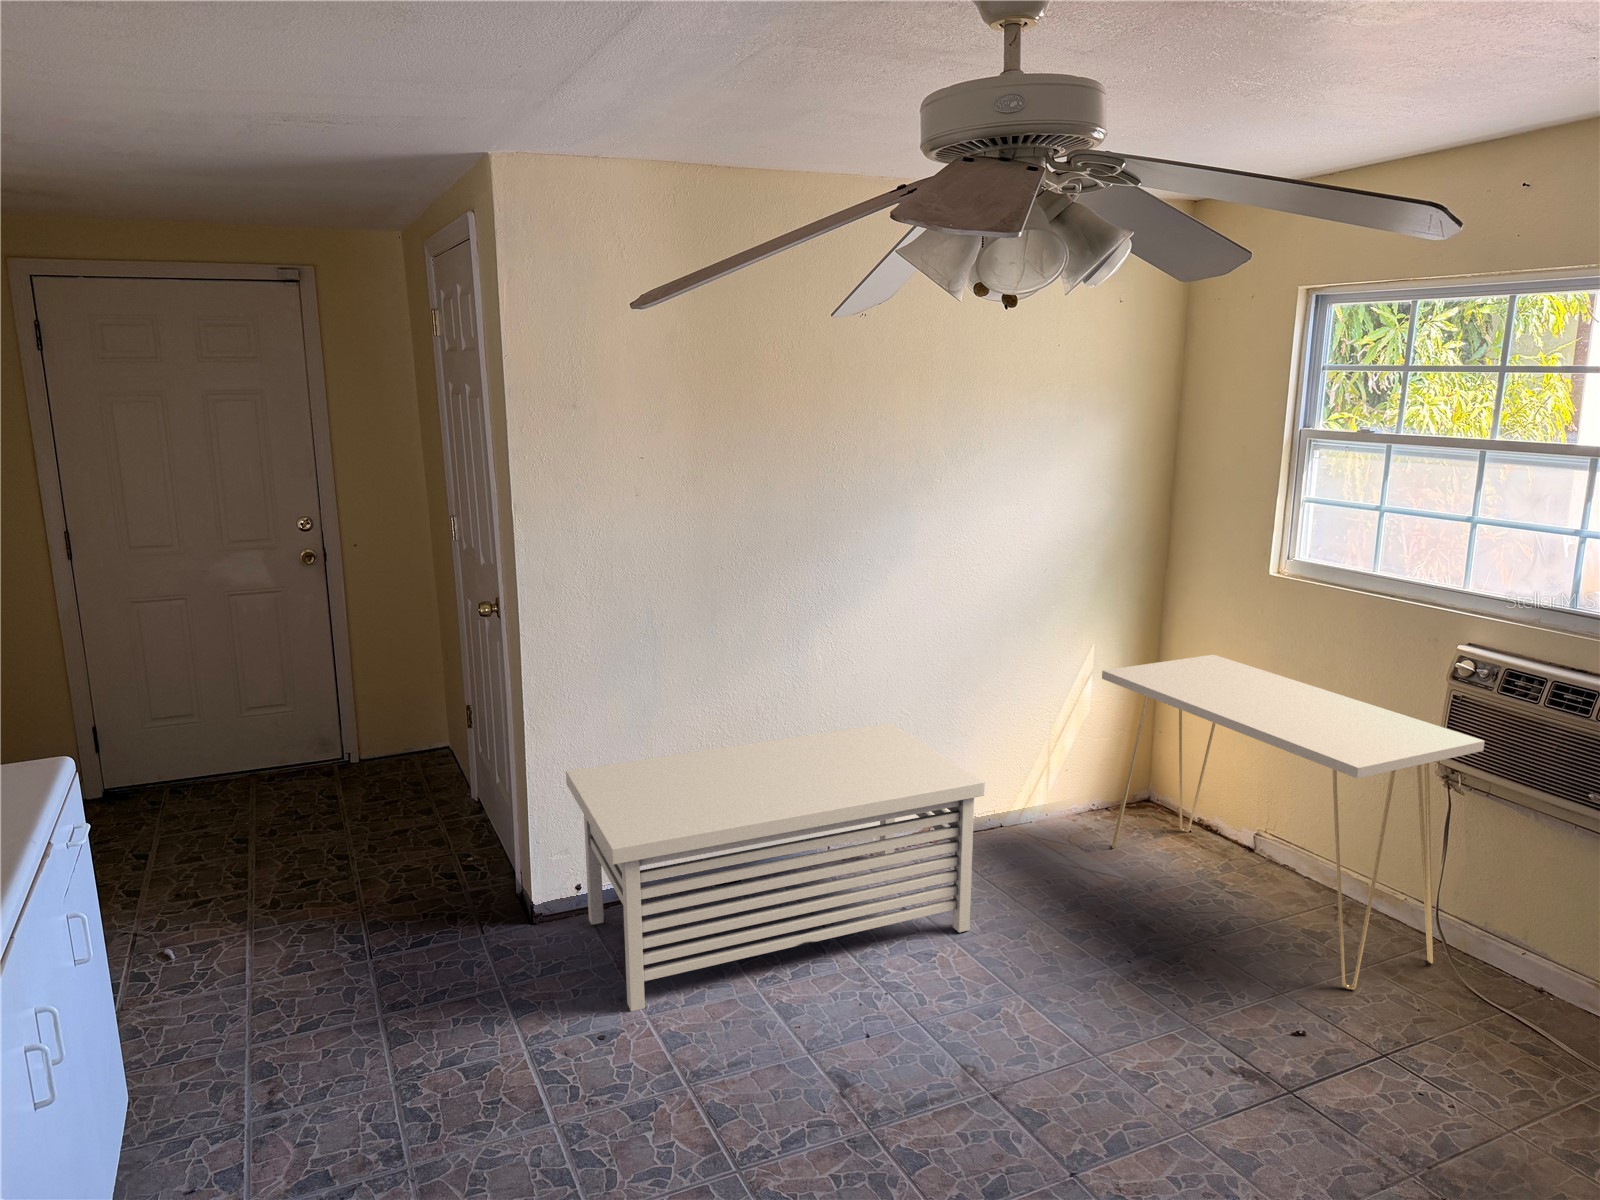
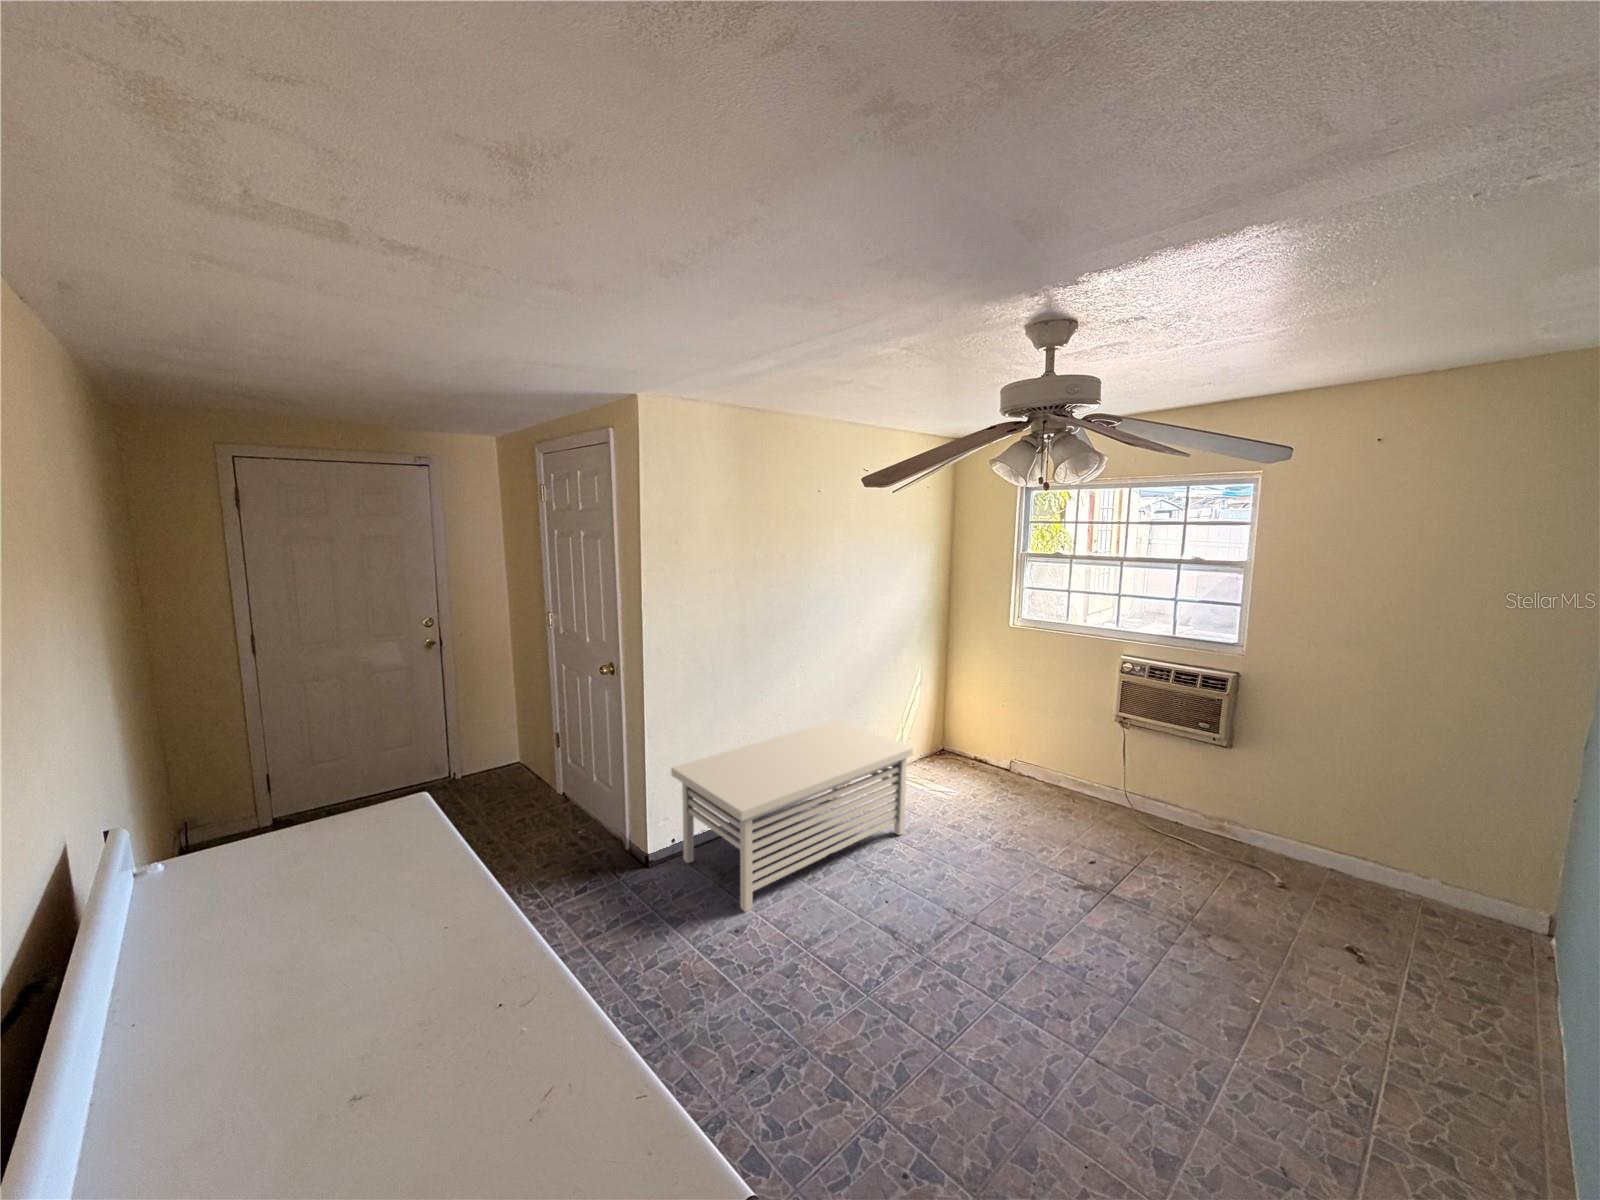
console table: present [1102,655,1485,989] -> none [941,669,1140,836]

